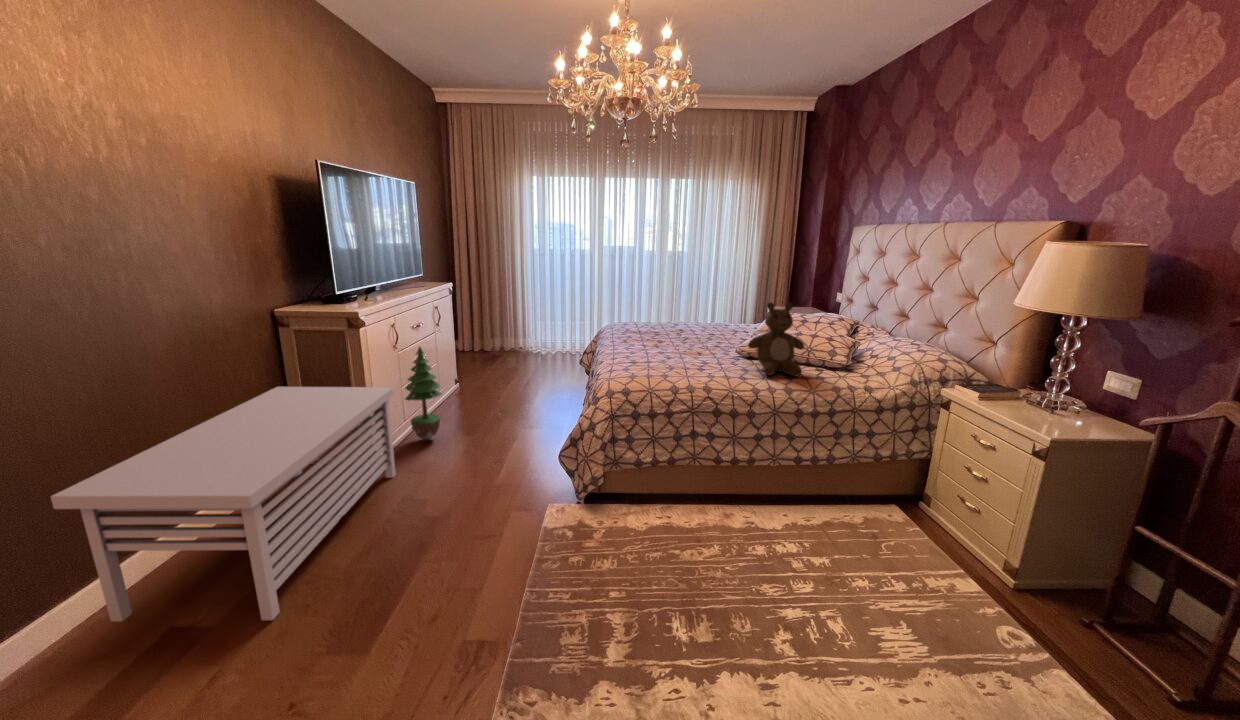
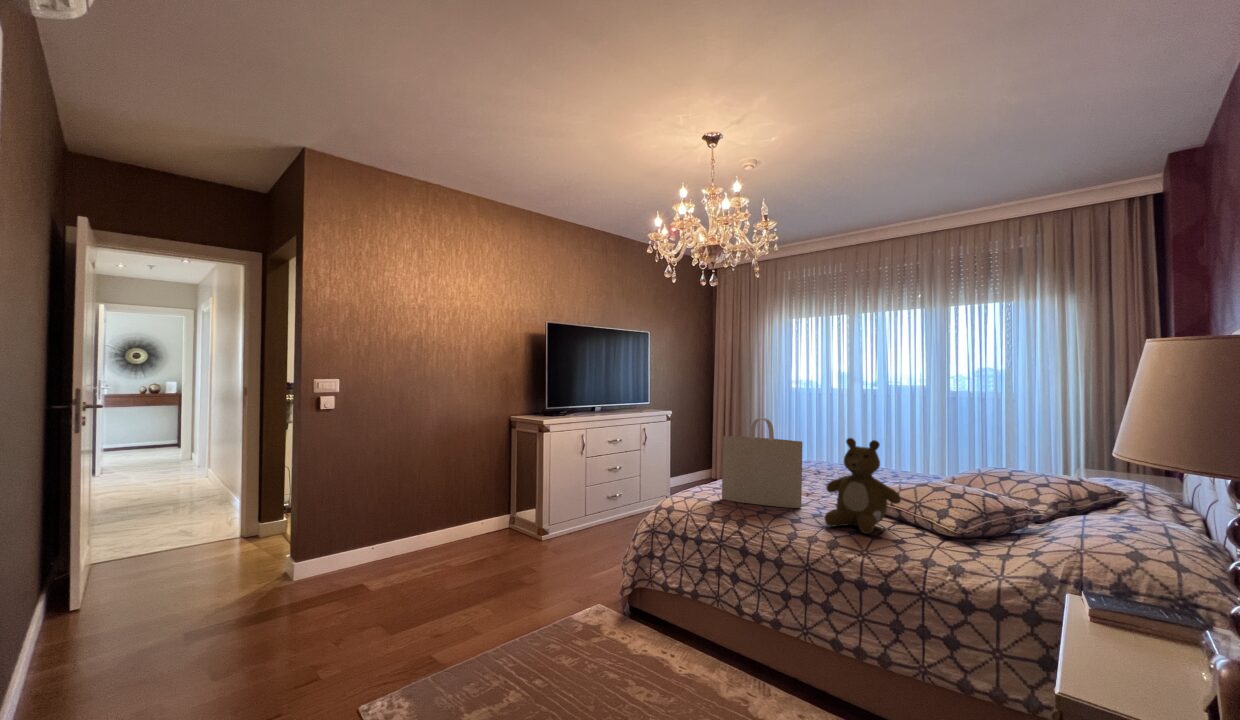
tote bag: none [657,290,722,371] -> present [722,418,802,508]
potted tree: present [405,347,441,440] -> none [579,454,608,537]
storage bench: present [51,387,396,622] -> none [341,467,550,596]

